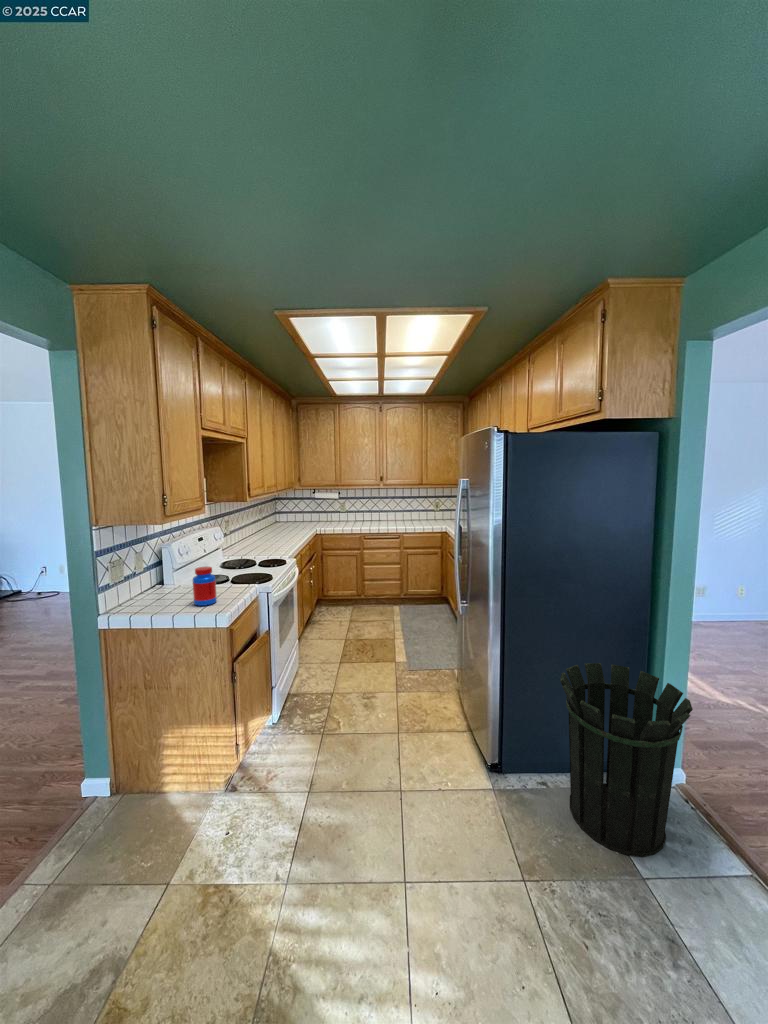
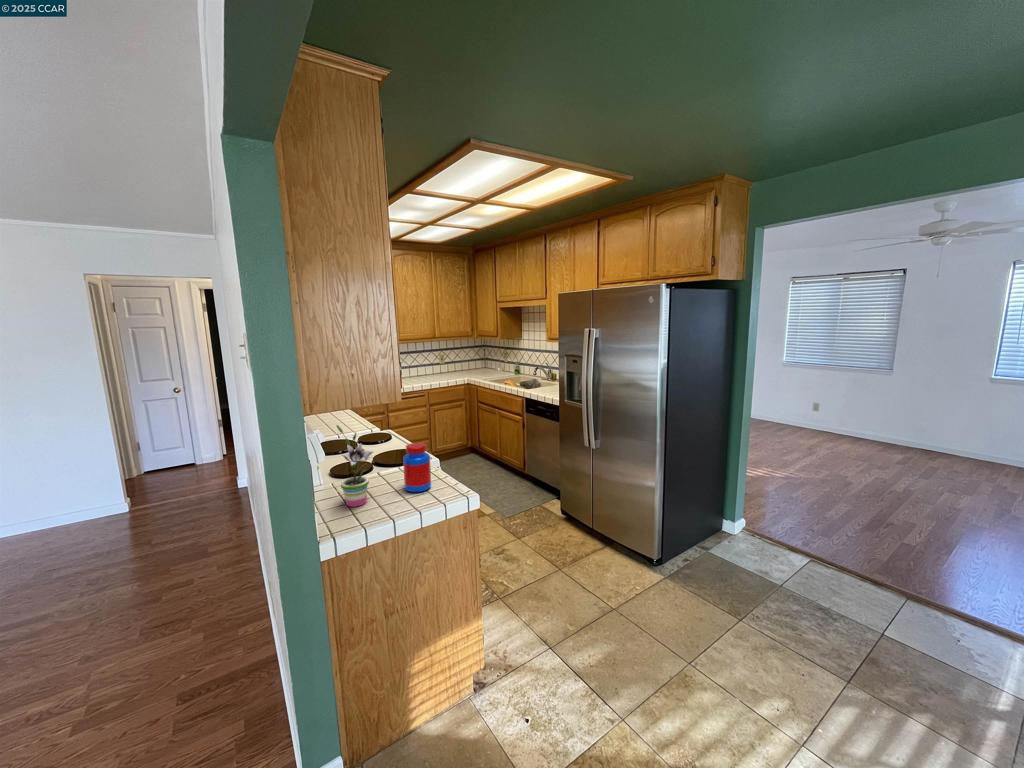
potted plant: none [140,544,179,605] -> present [337,425,373,507]
waste bin: present [560,663,693,857] -> none [698,461,789,583]

